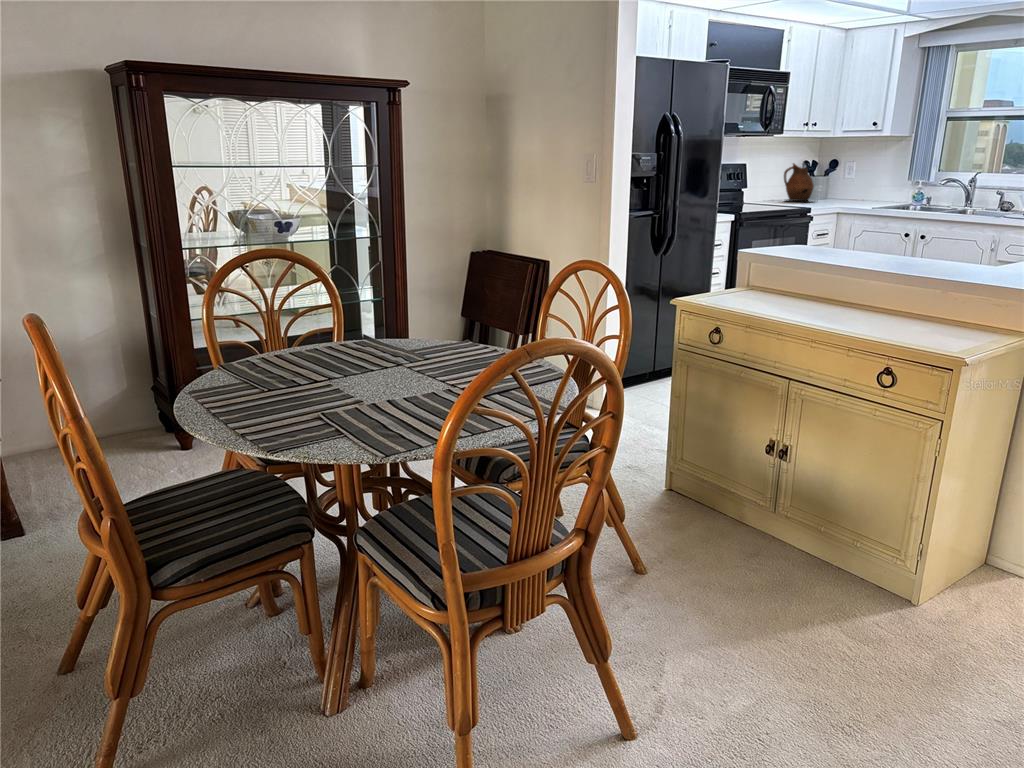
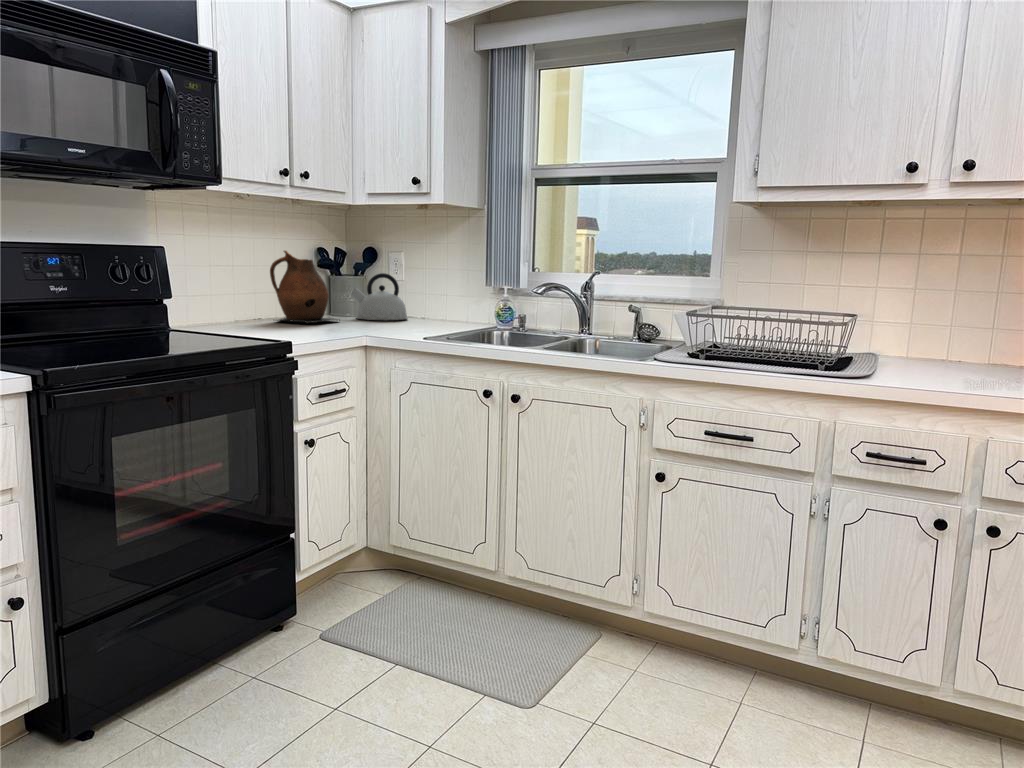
kettle: none [821,175,854,201] -> present [351,273,408,320]

